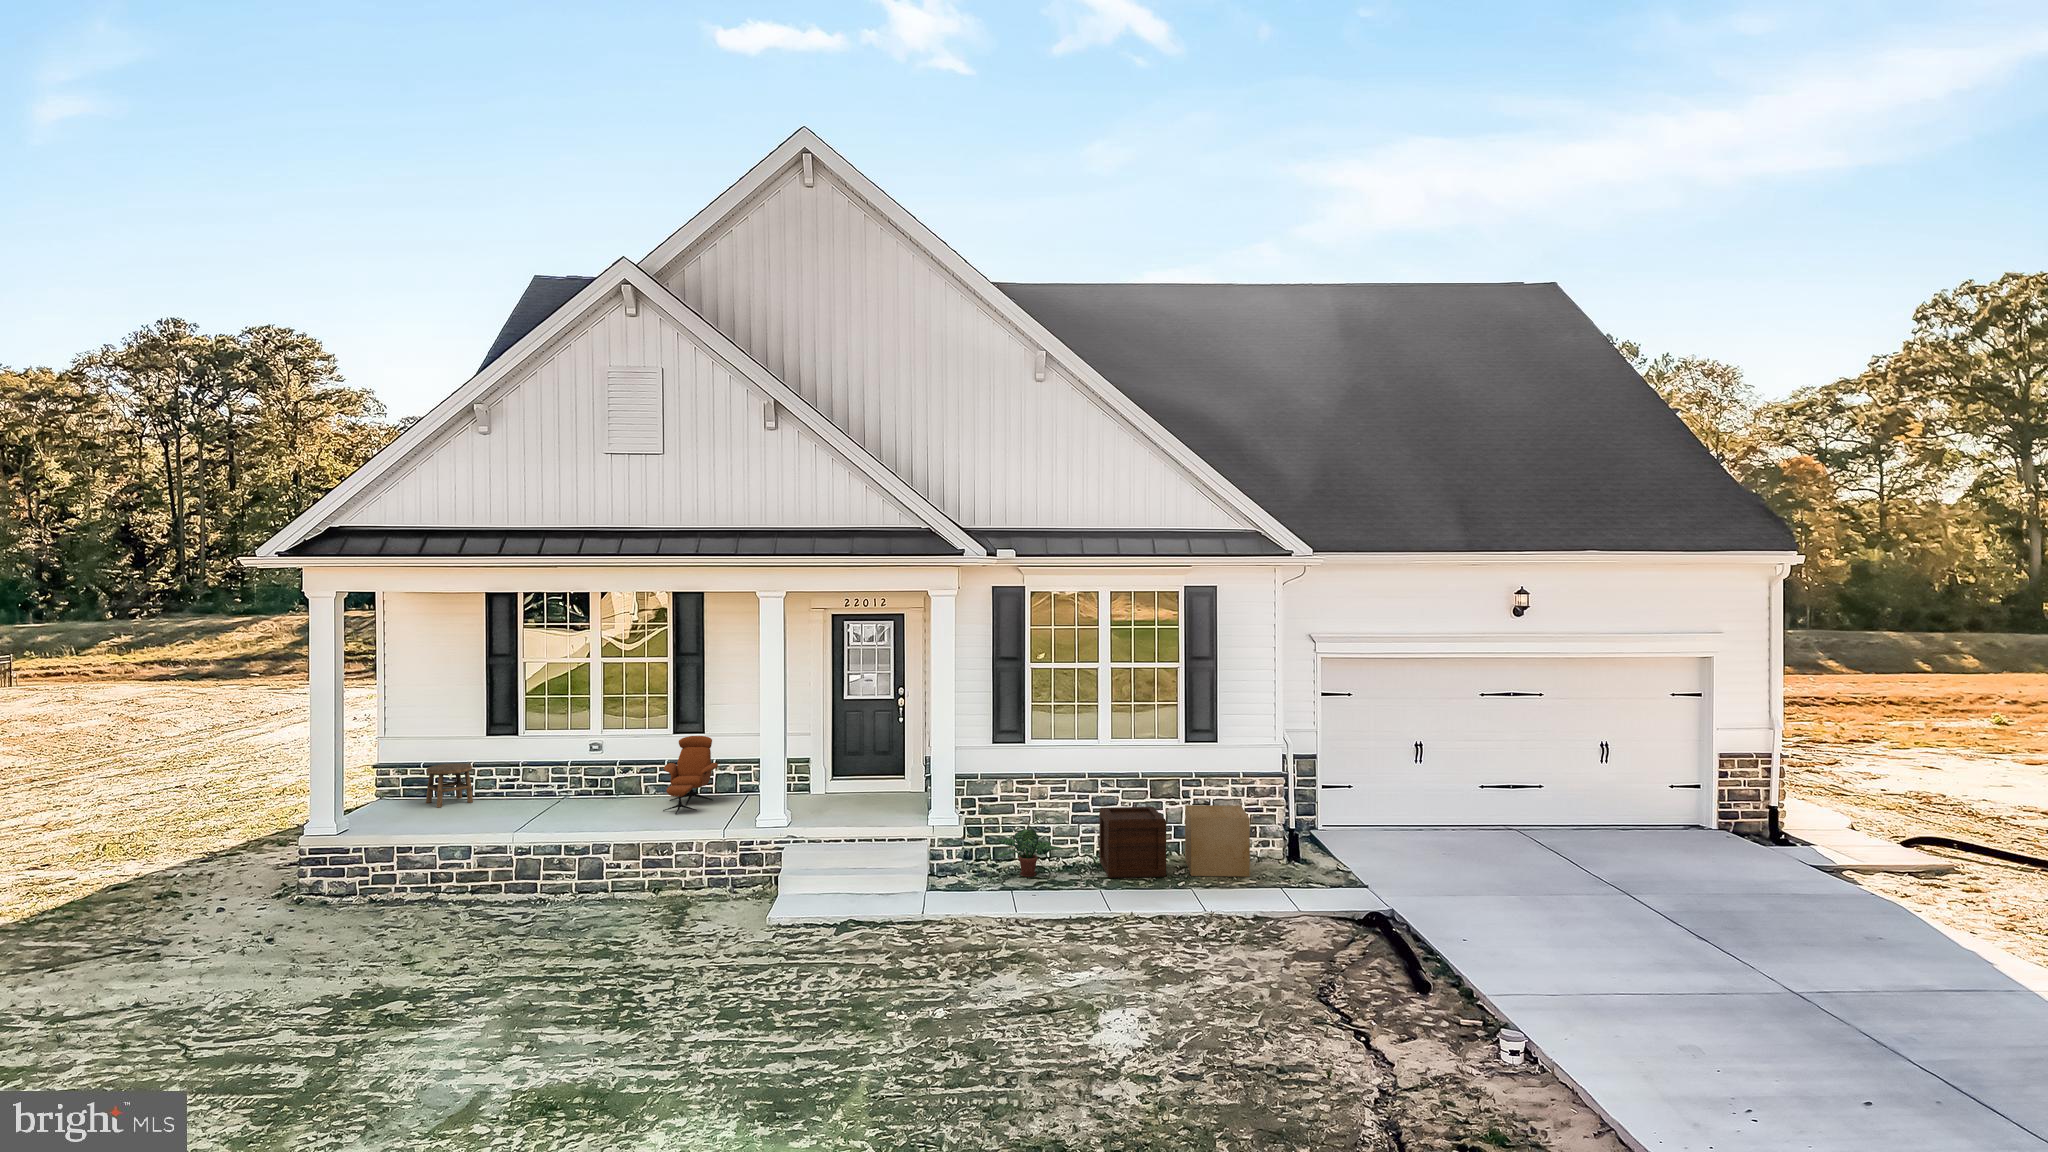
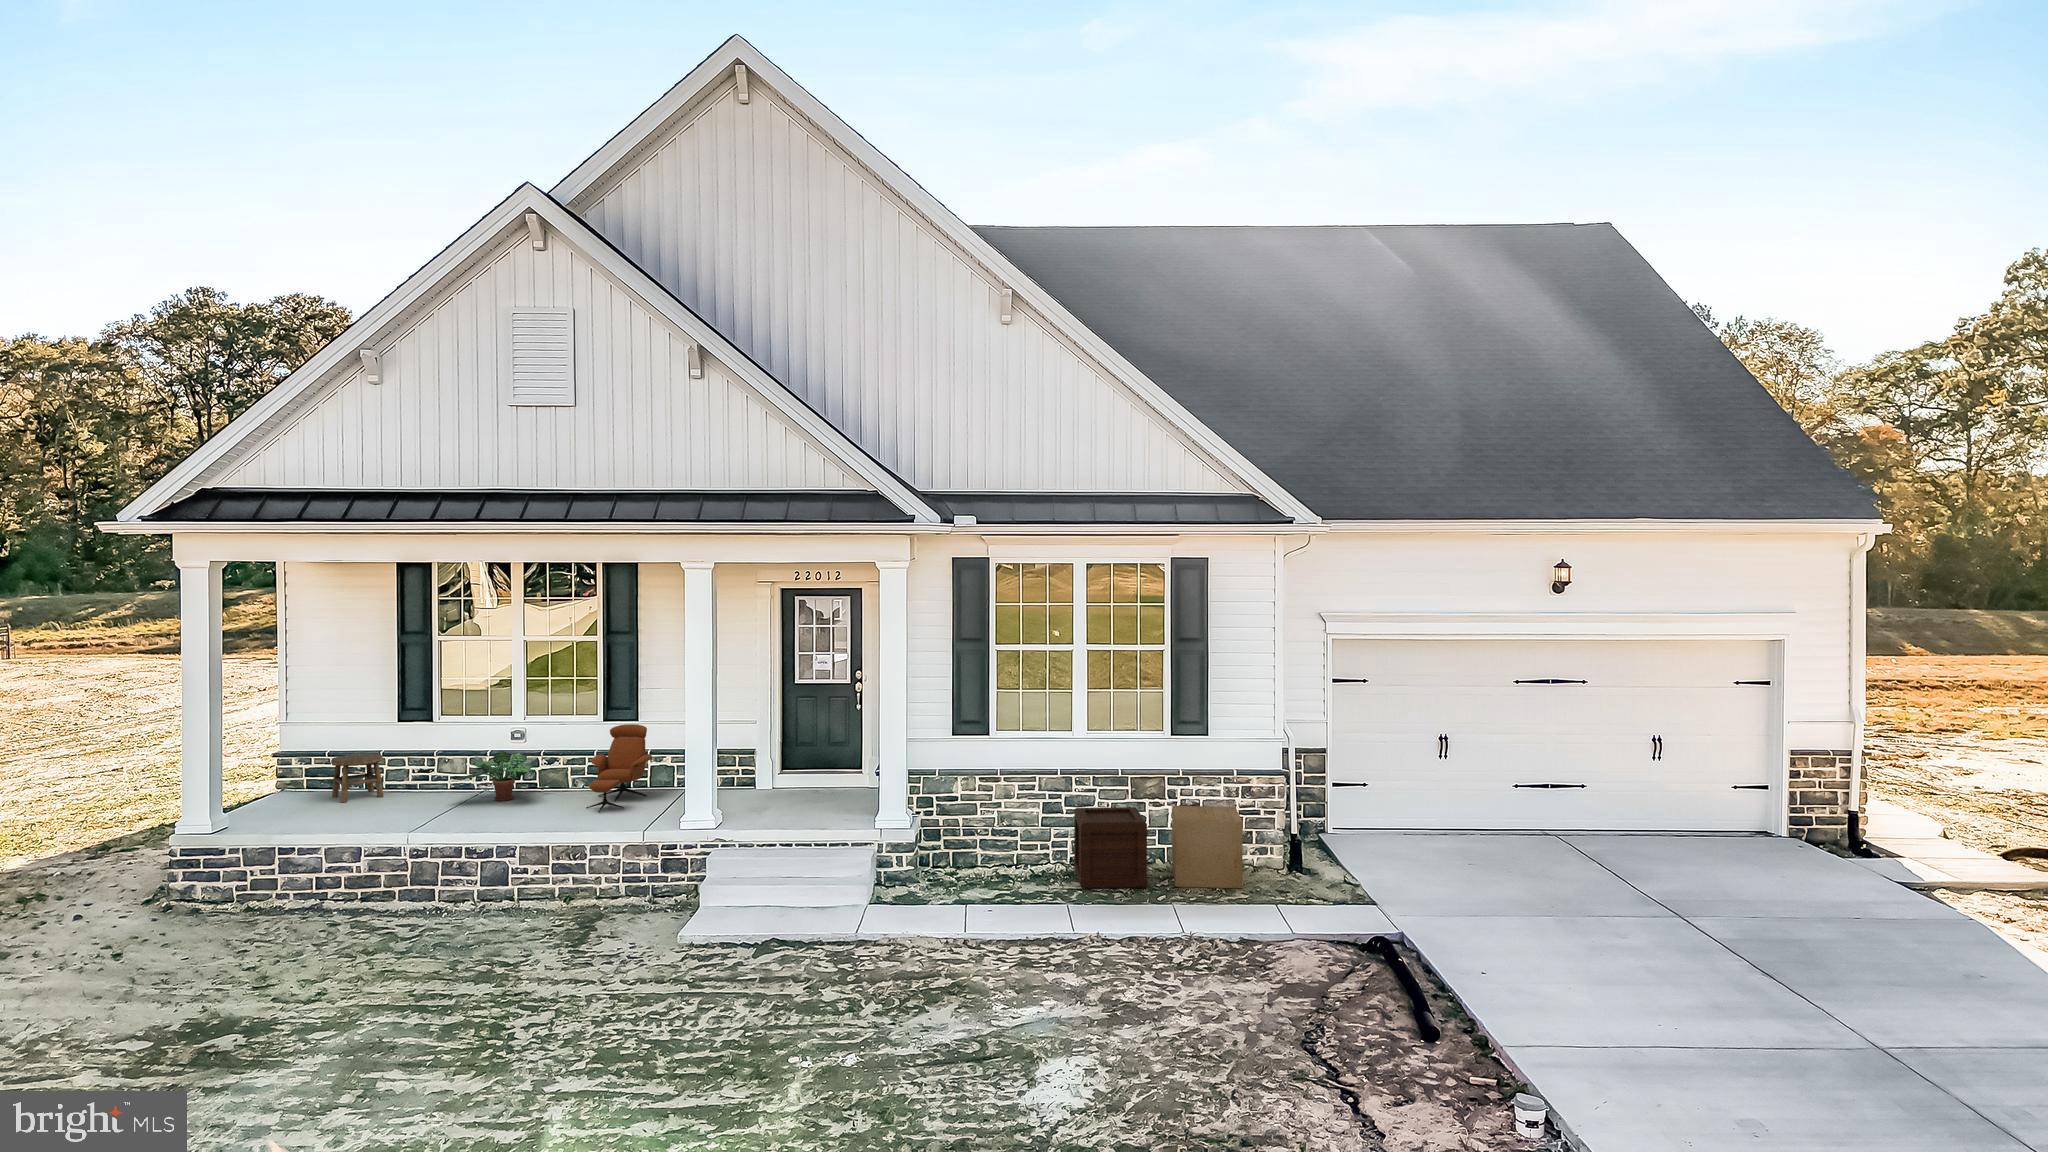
potted plant: present [995,829,1062,877] -> present [456,750,533,801]

